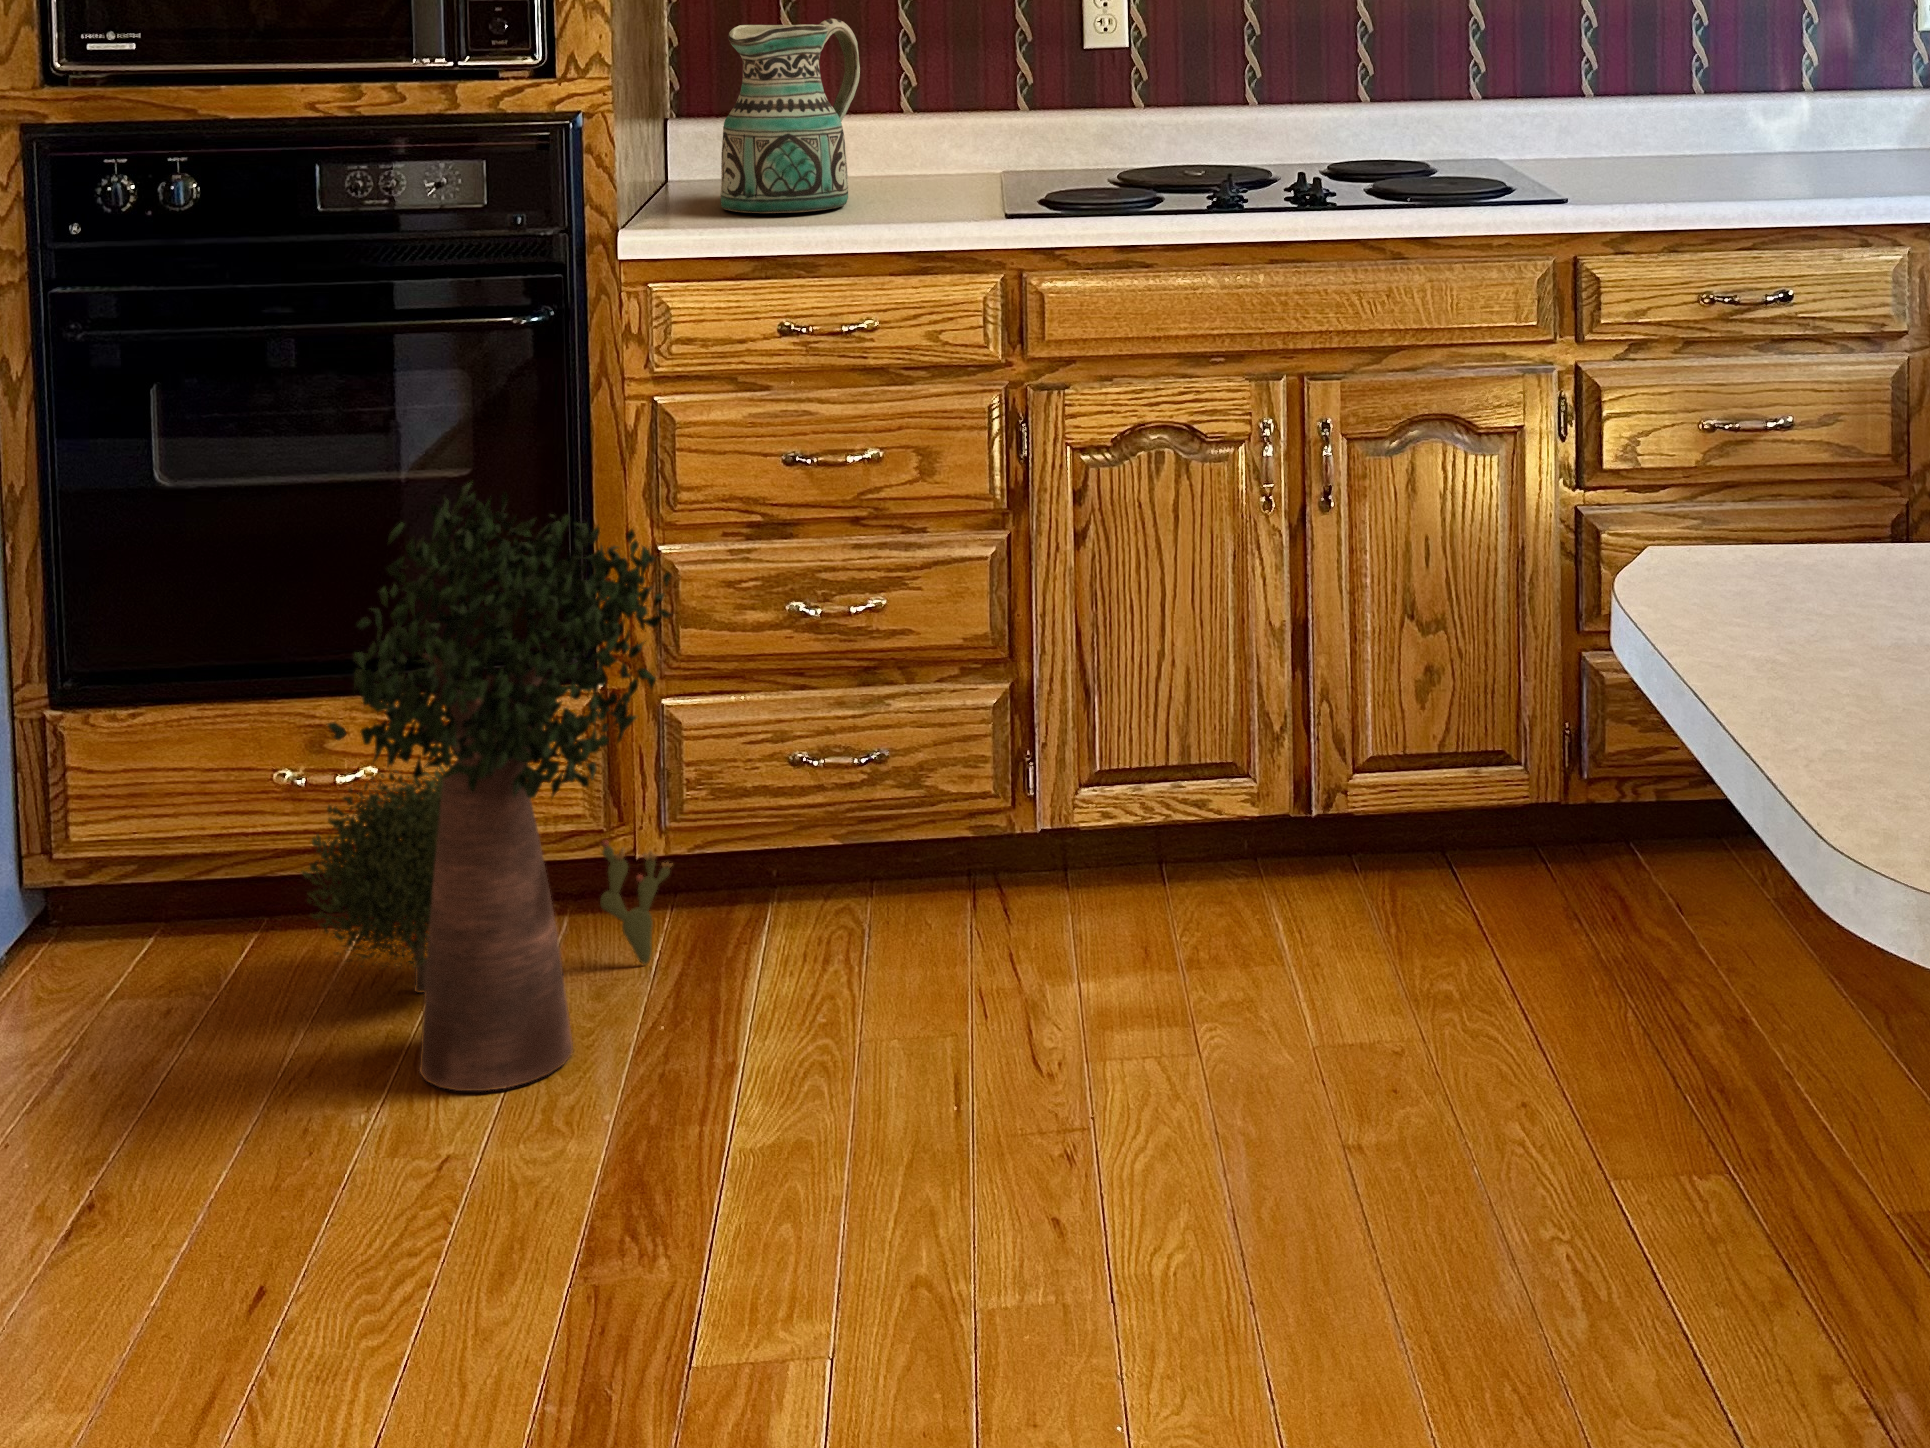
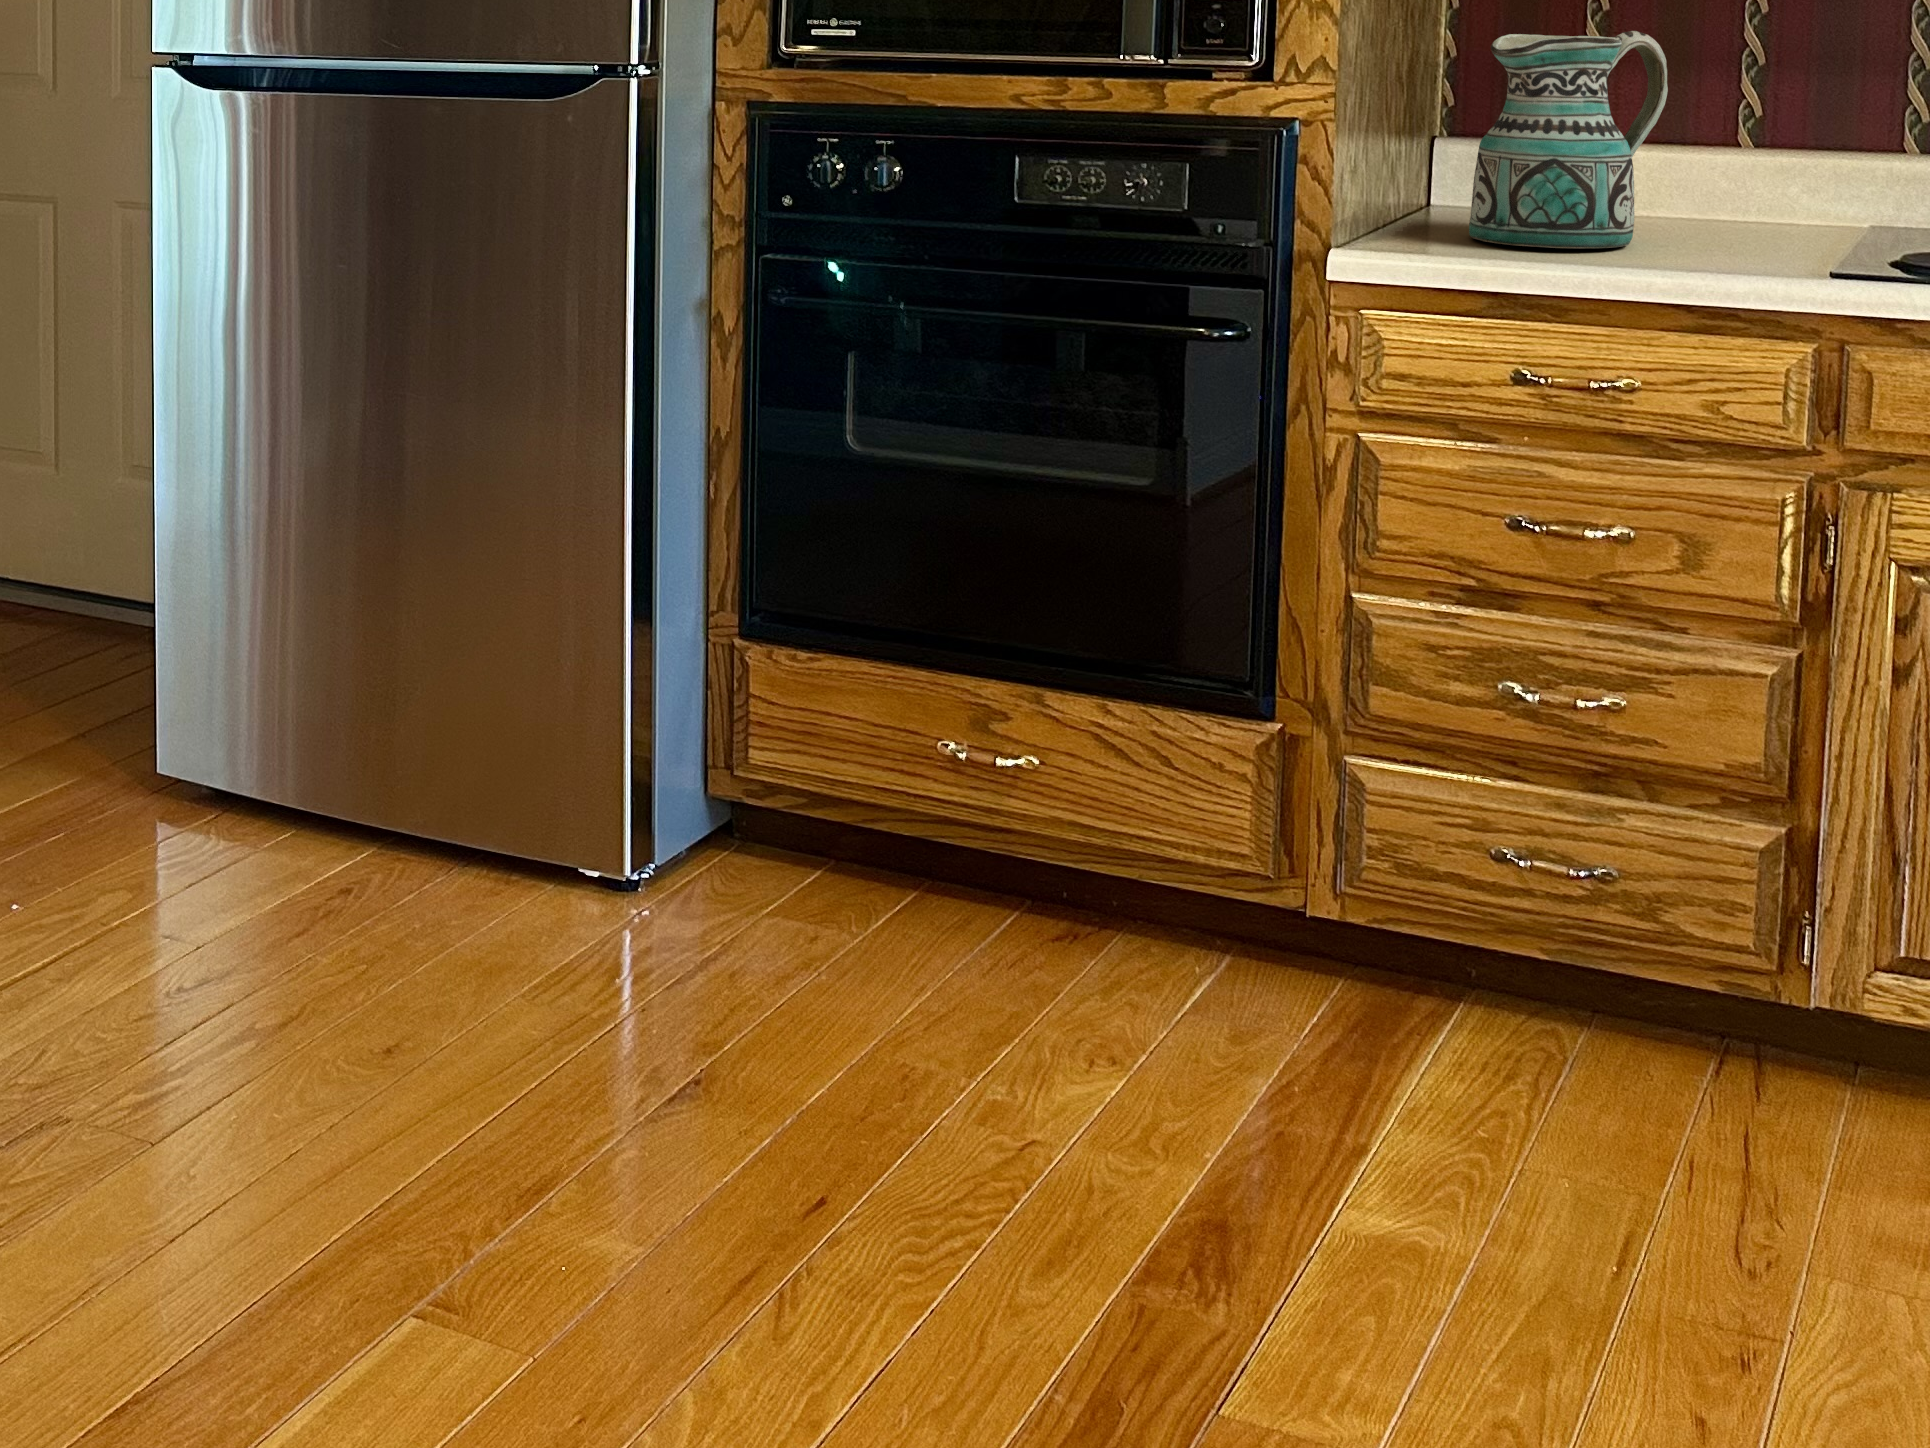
potted plant: present [302,482,672,1091] -> none [940,485,1340,1097]

